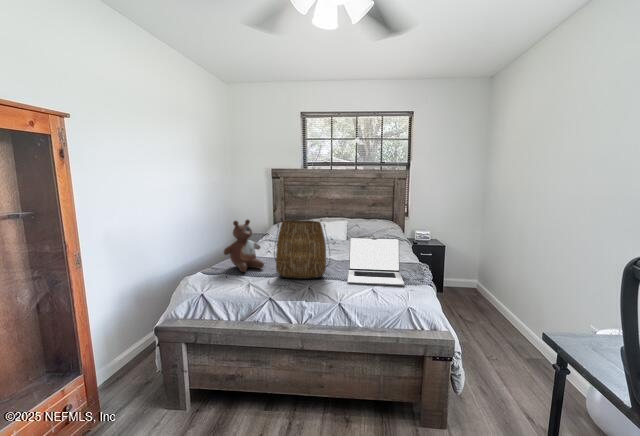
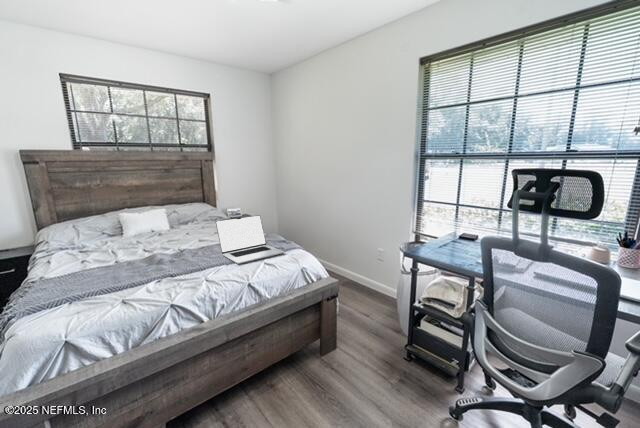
tote bag: present [274,219,328,279] -> none [134,203,209,279]
stuffed bear: present [224,220,264,272] -> none [39,218,114,292]

